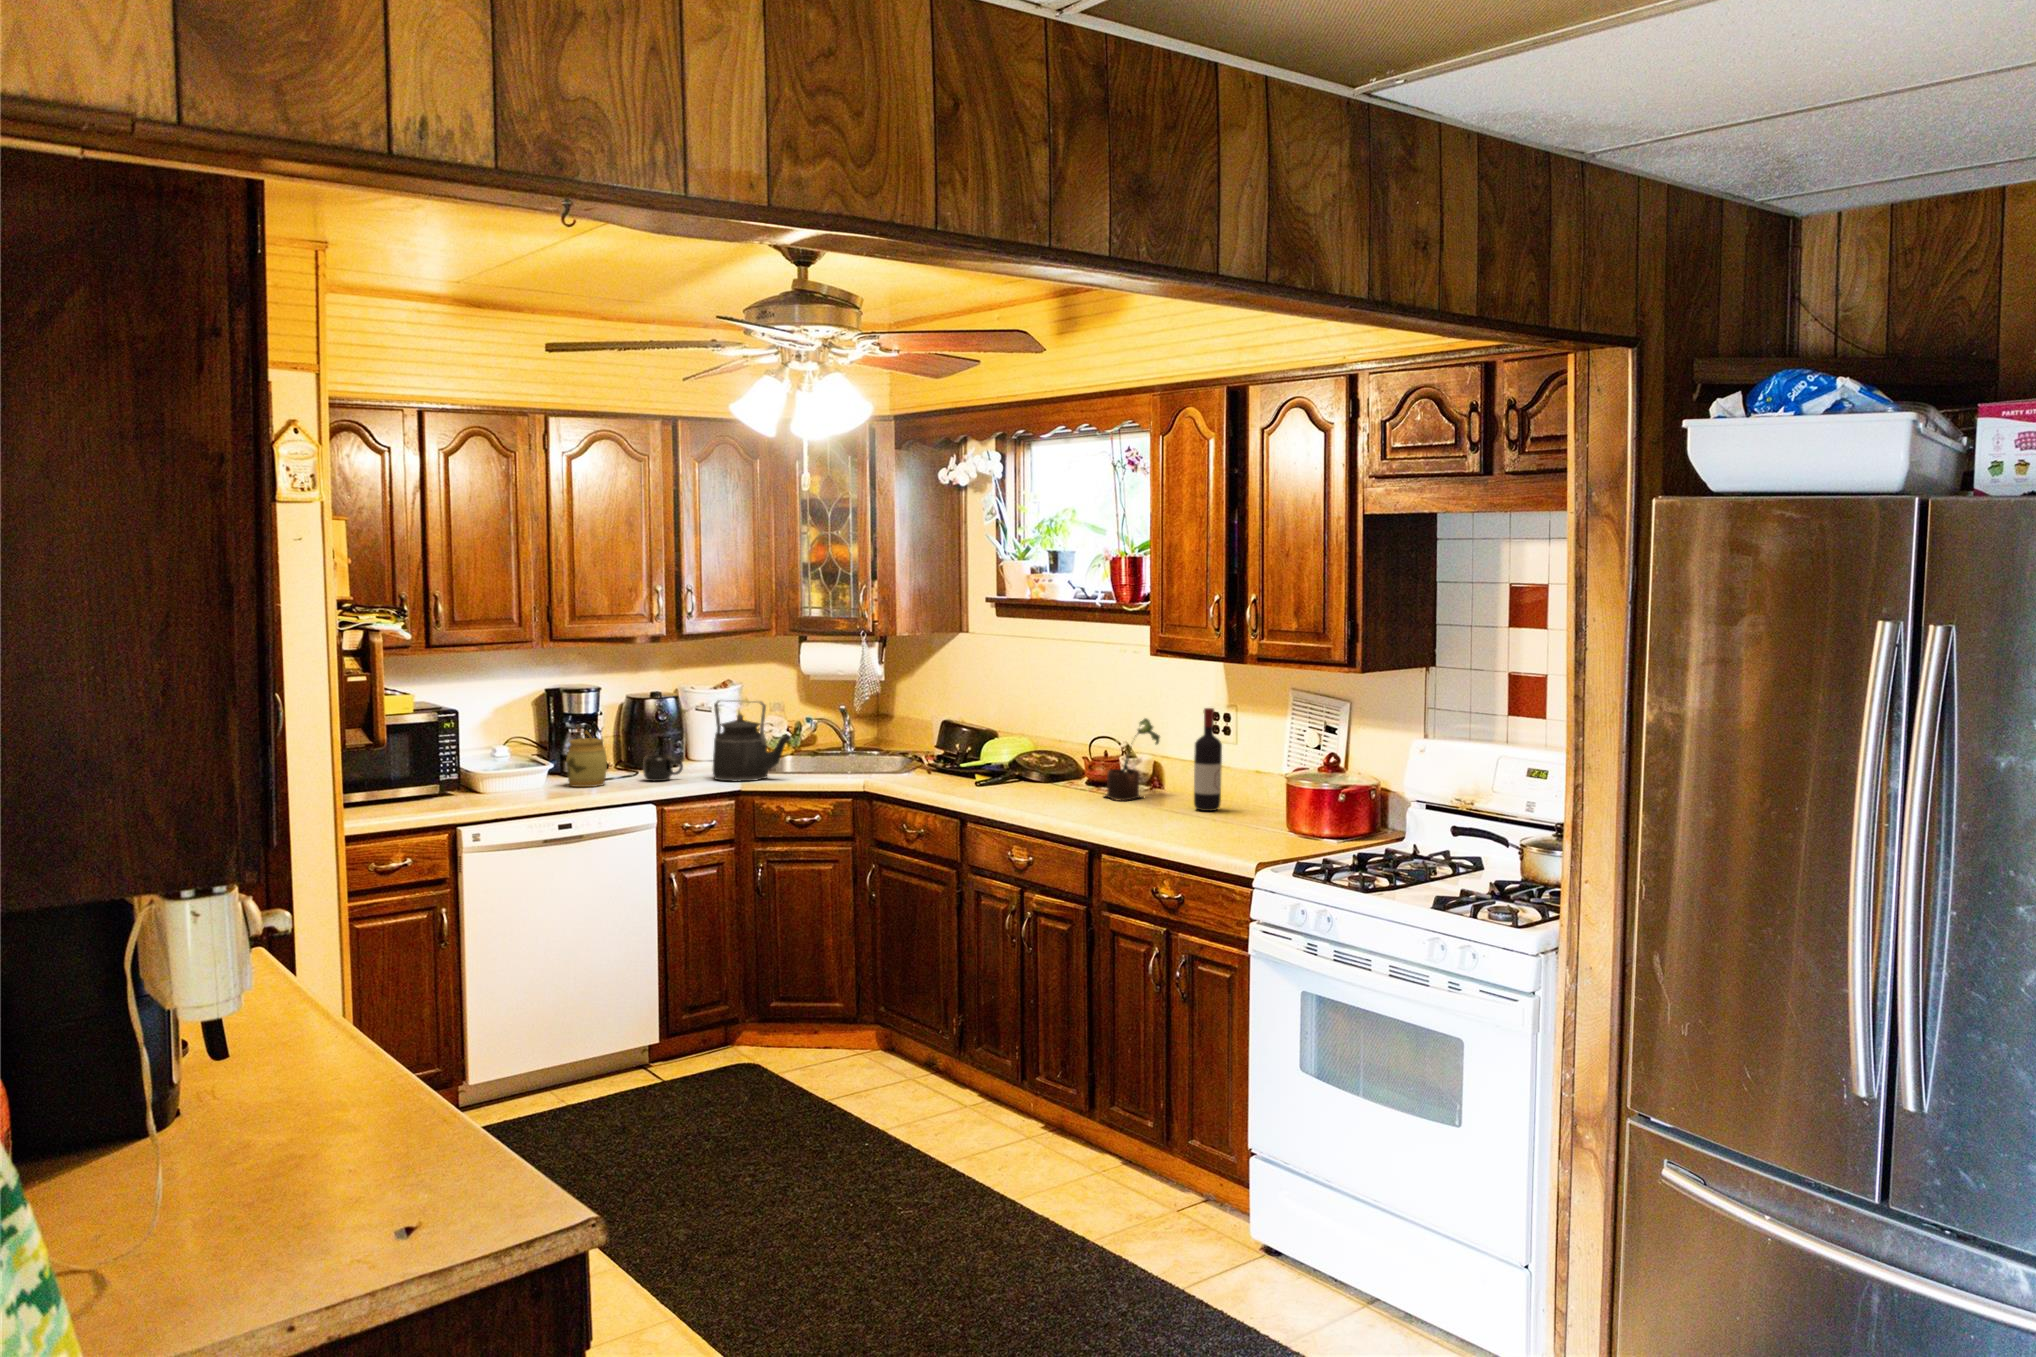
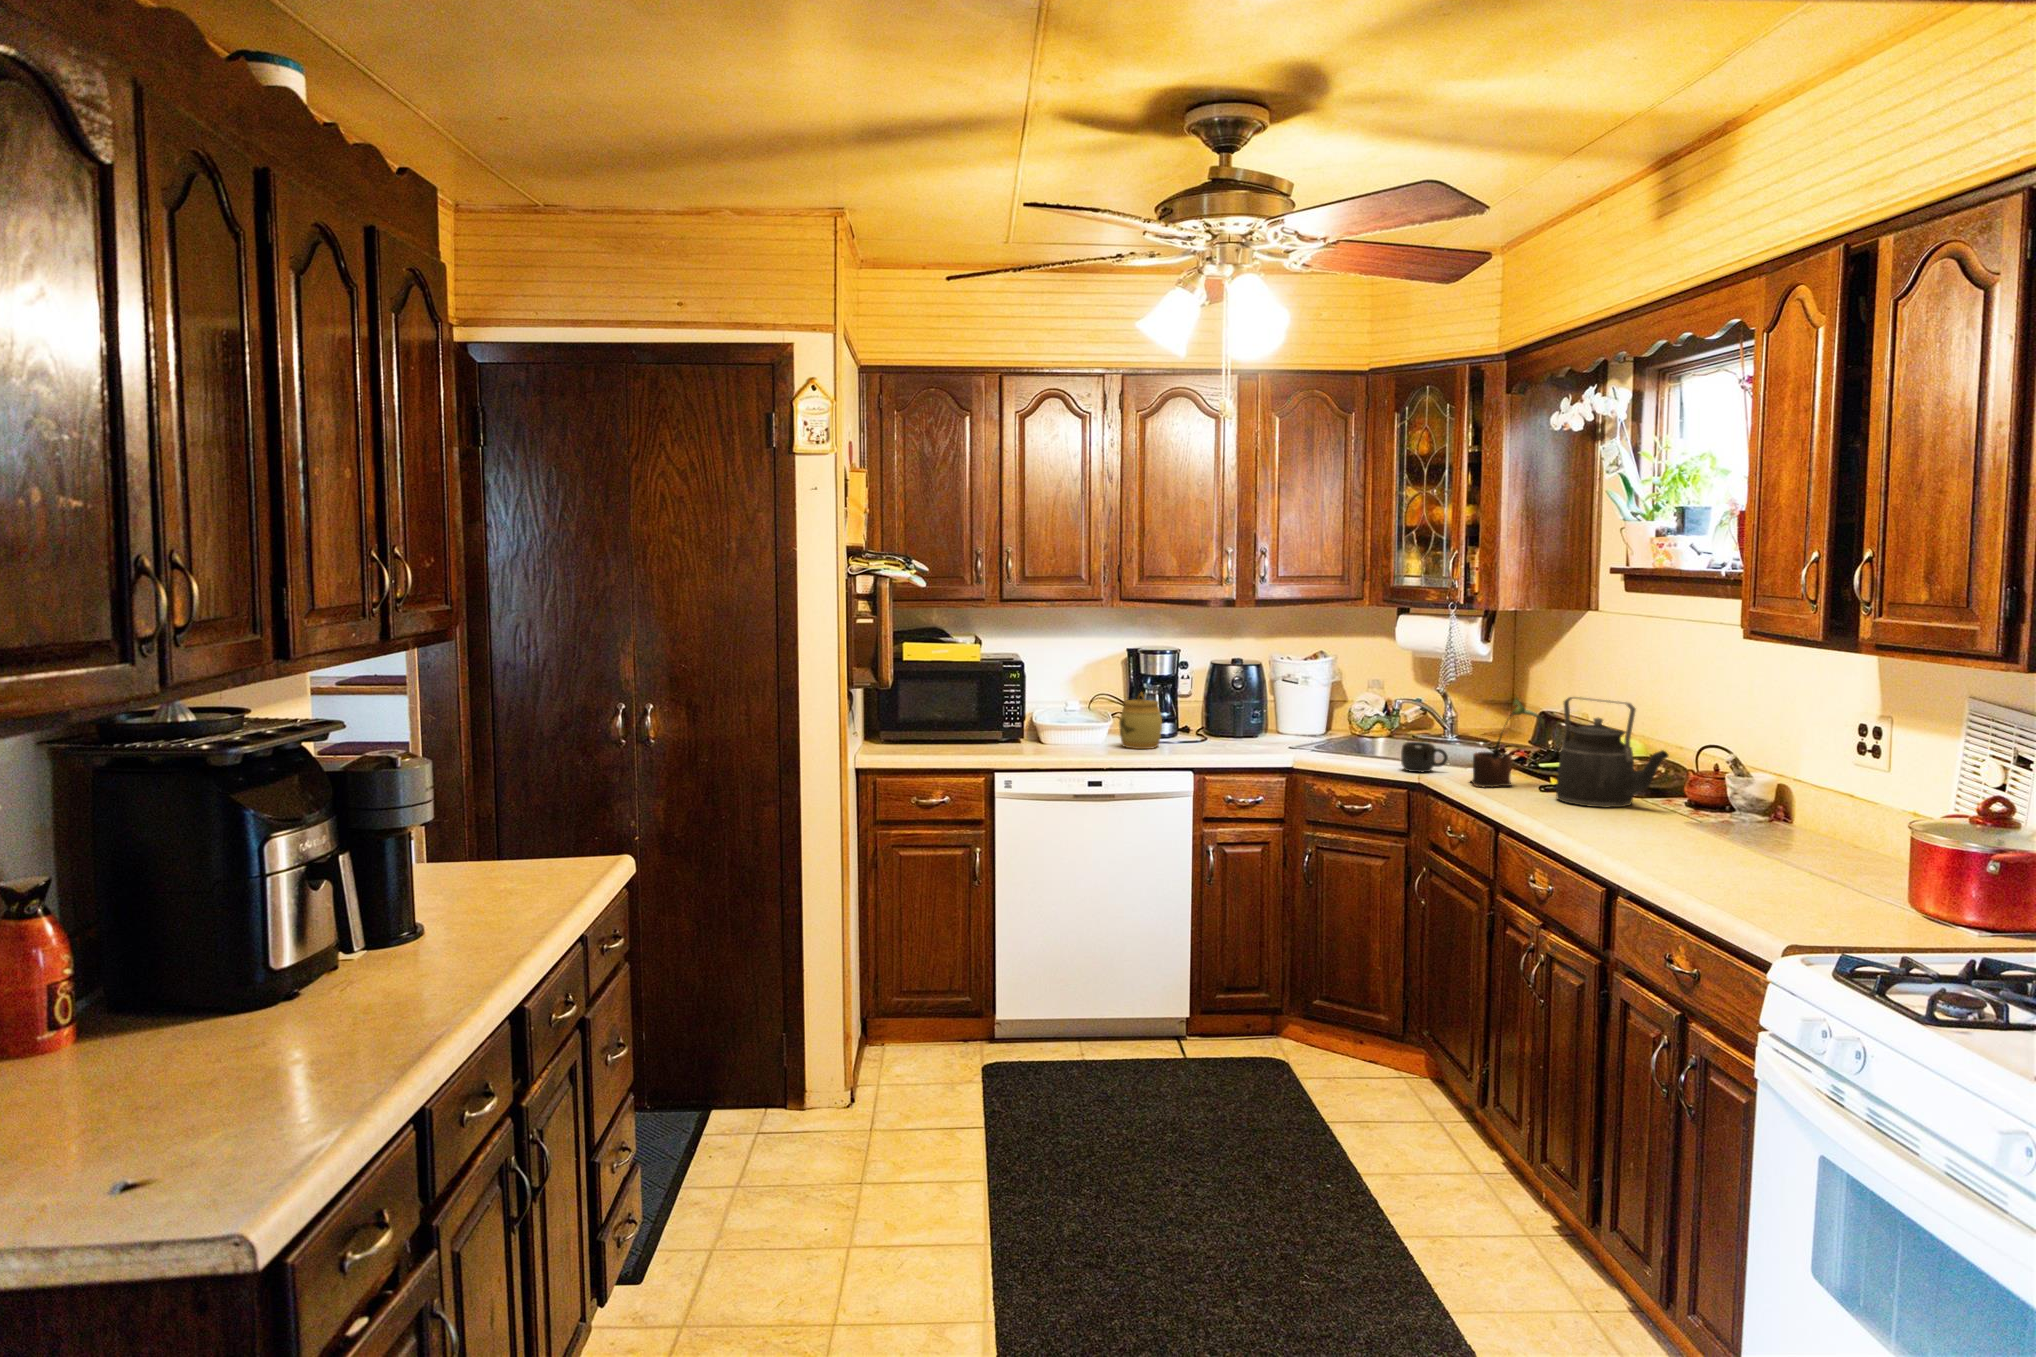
kettle: present [713,700,790,782] -> present [1556,697,1669,808]
wine bottle: present [1194,708,1222,811] -> none [1799,715,1848,859]
potted plant: present [1104,719,1160,801] -> present [1471,698,1544,787]
mug: present [643,755,683,781] -> present [1401,742,1448,772]

